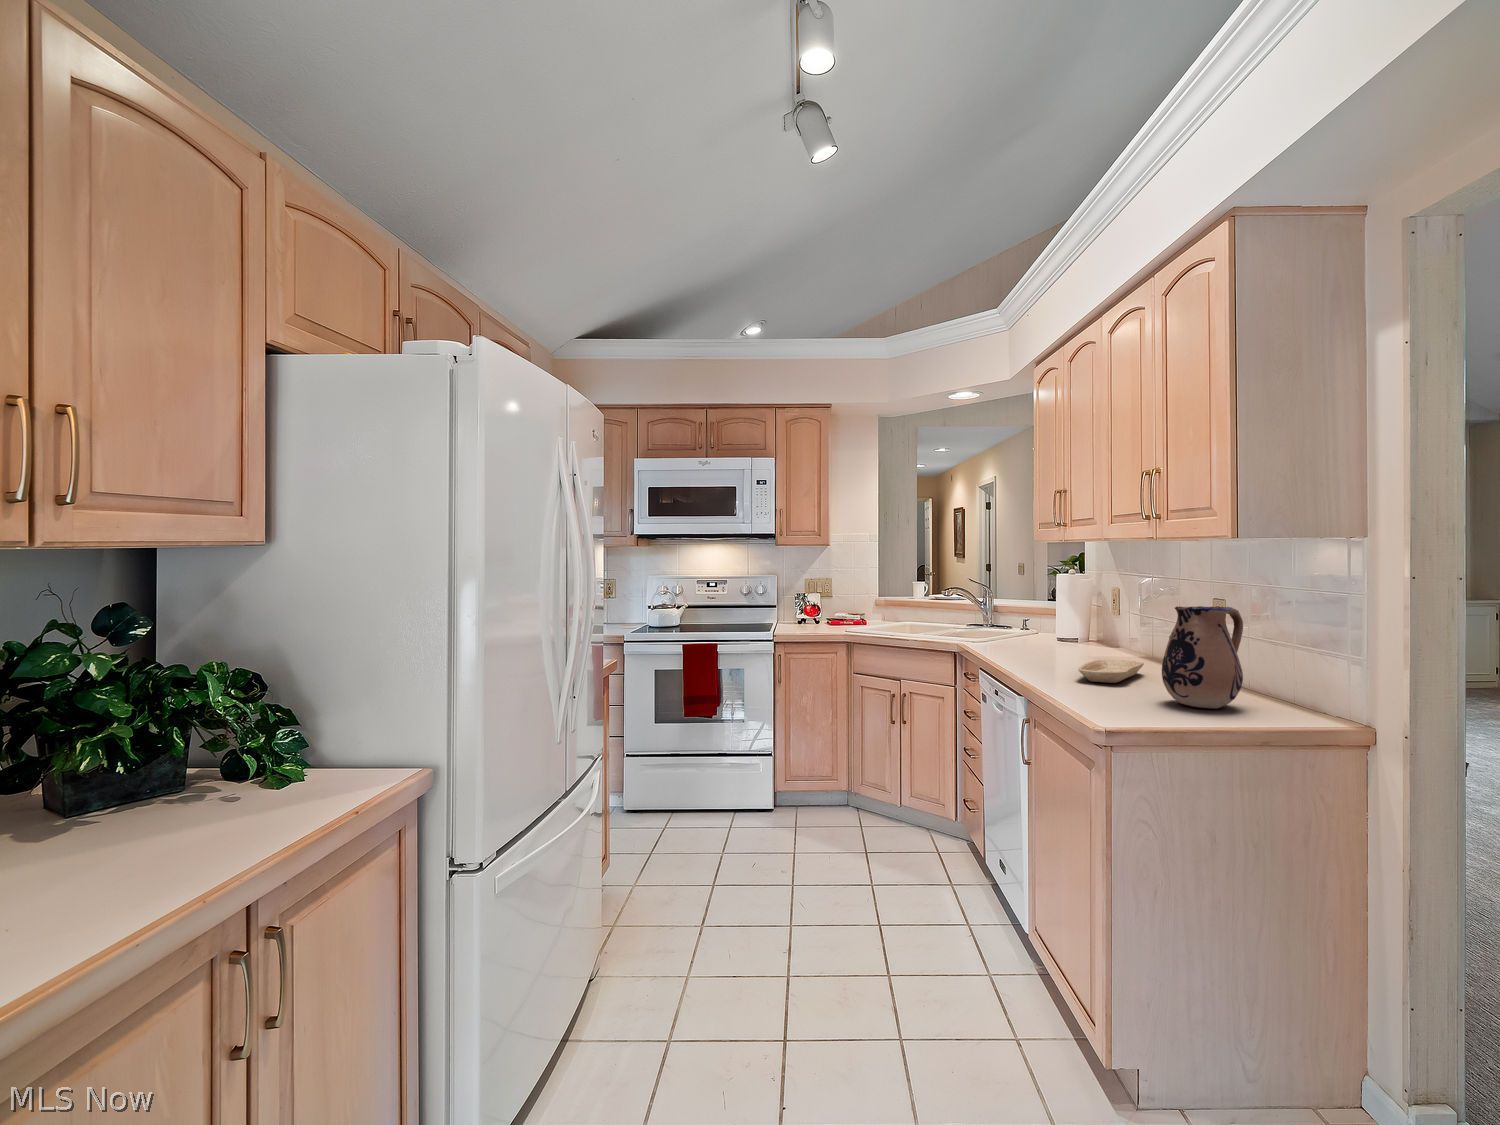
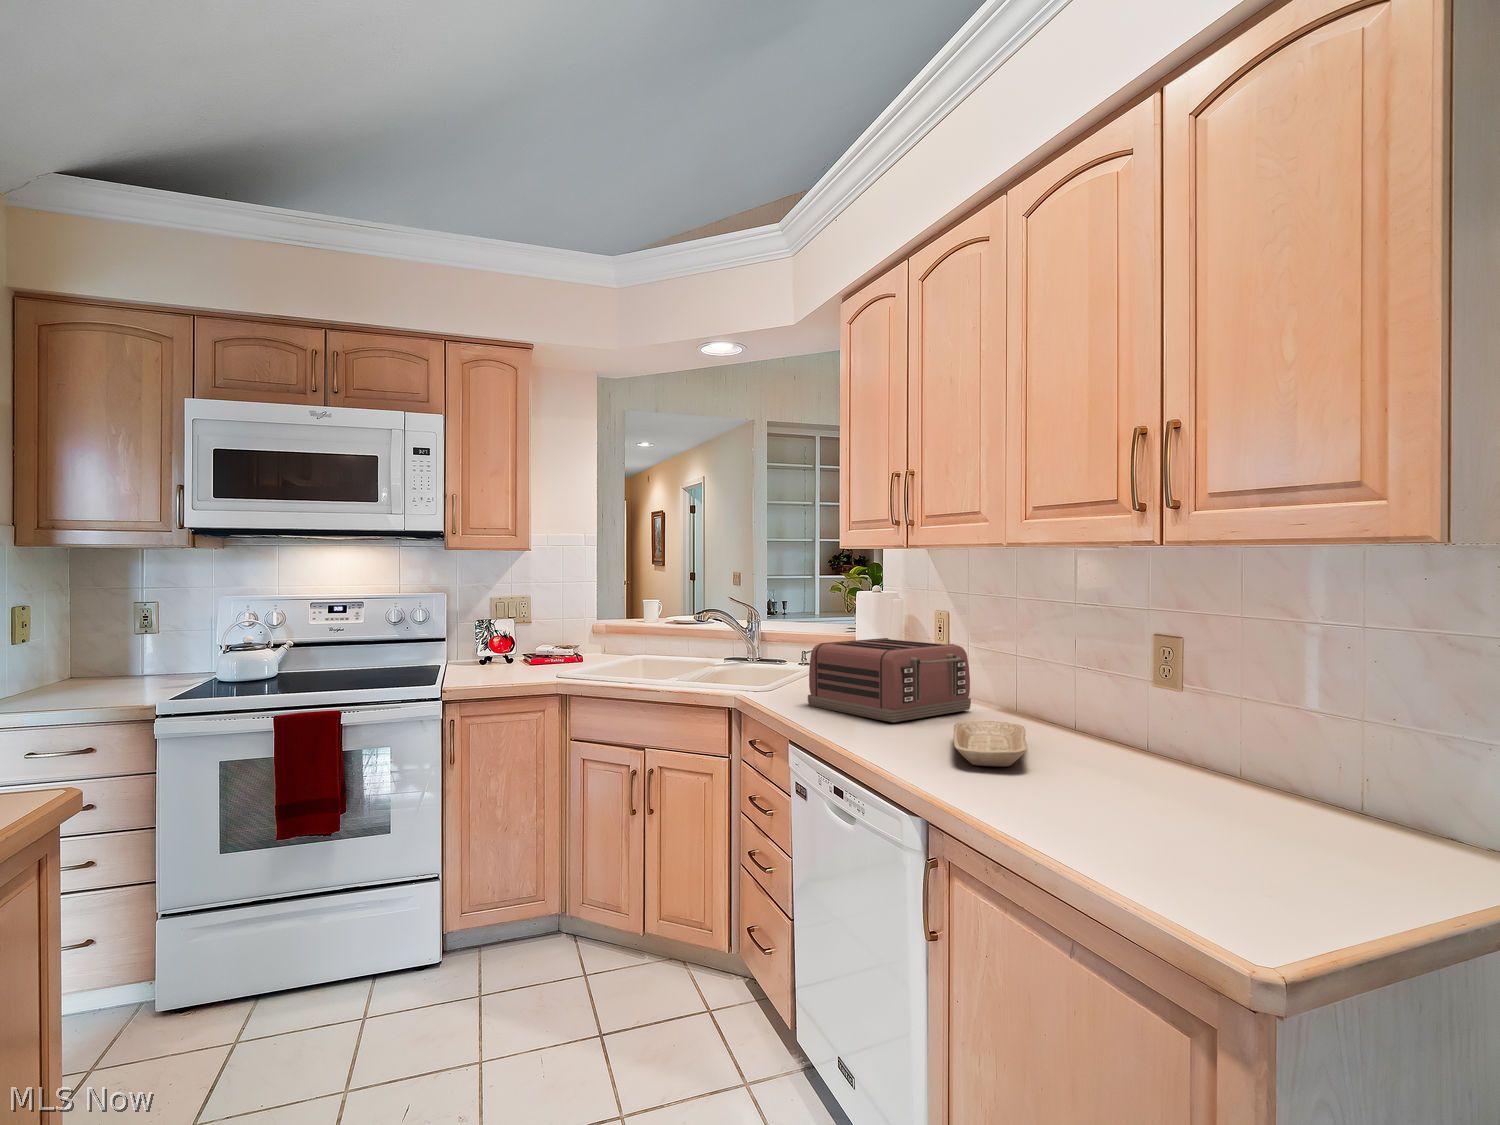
ceramic pitcher: present [1162,606,1243,708] -> none [1110,653,1230,816]
toaster: none [1007,607,1129,661] -> present [808,638,971,722]

